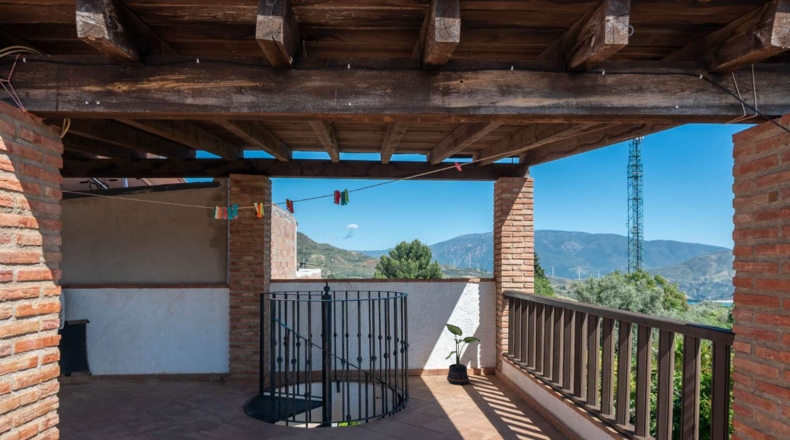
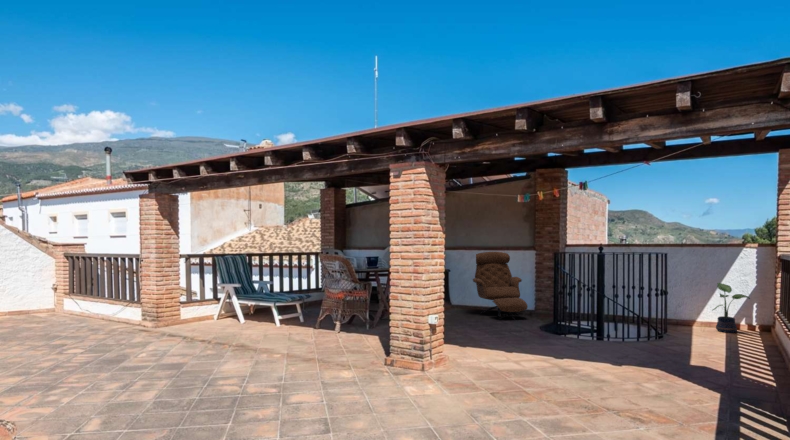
lounge chair: none [118,293,212,408] -> present [473,252,528,320]

